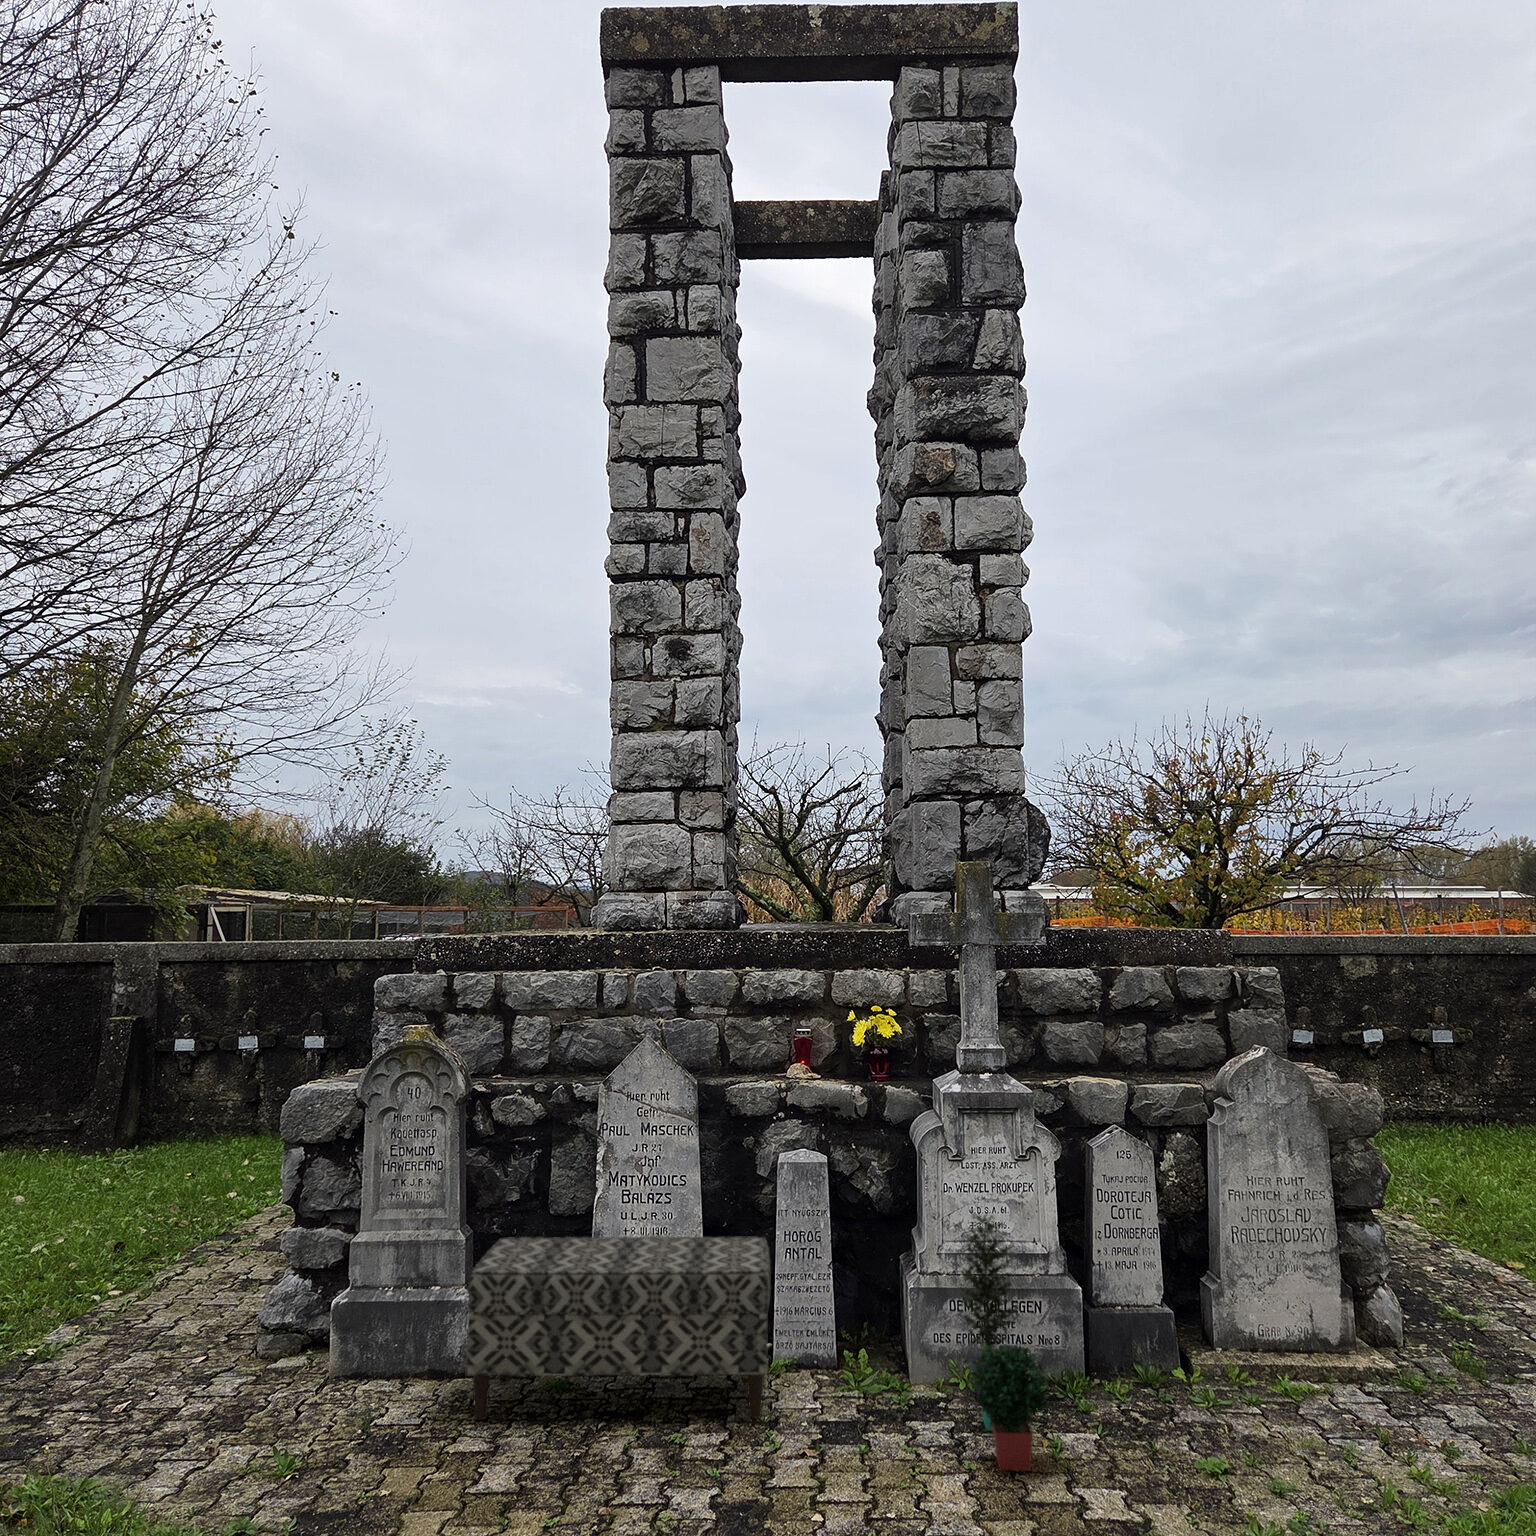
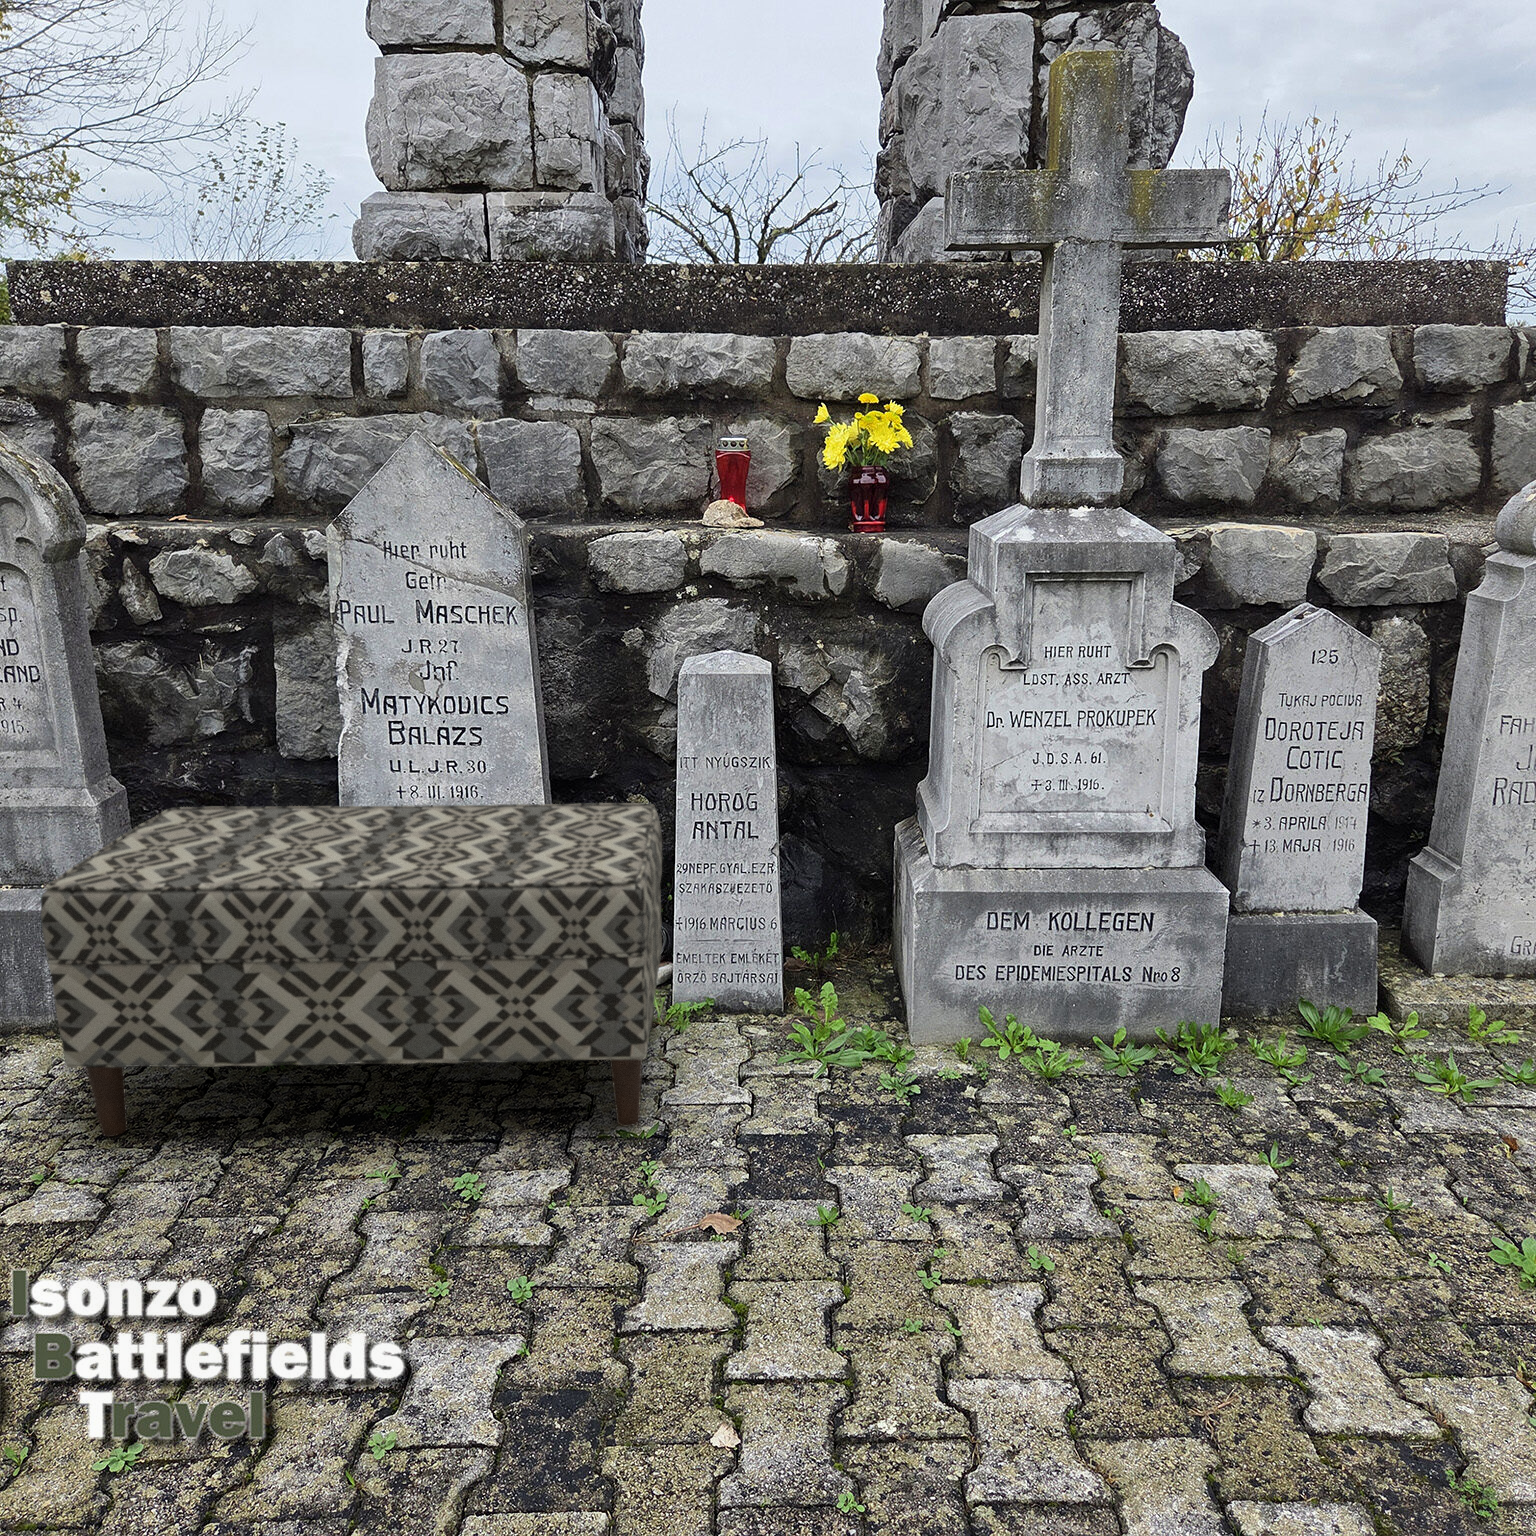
potted plant: present [957,1210,1048,1470] -> none [1001,758,1225,1270]

